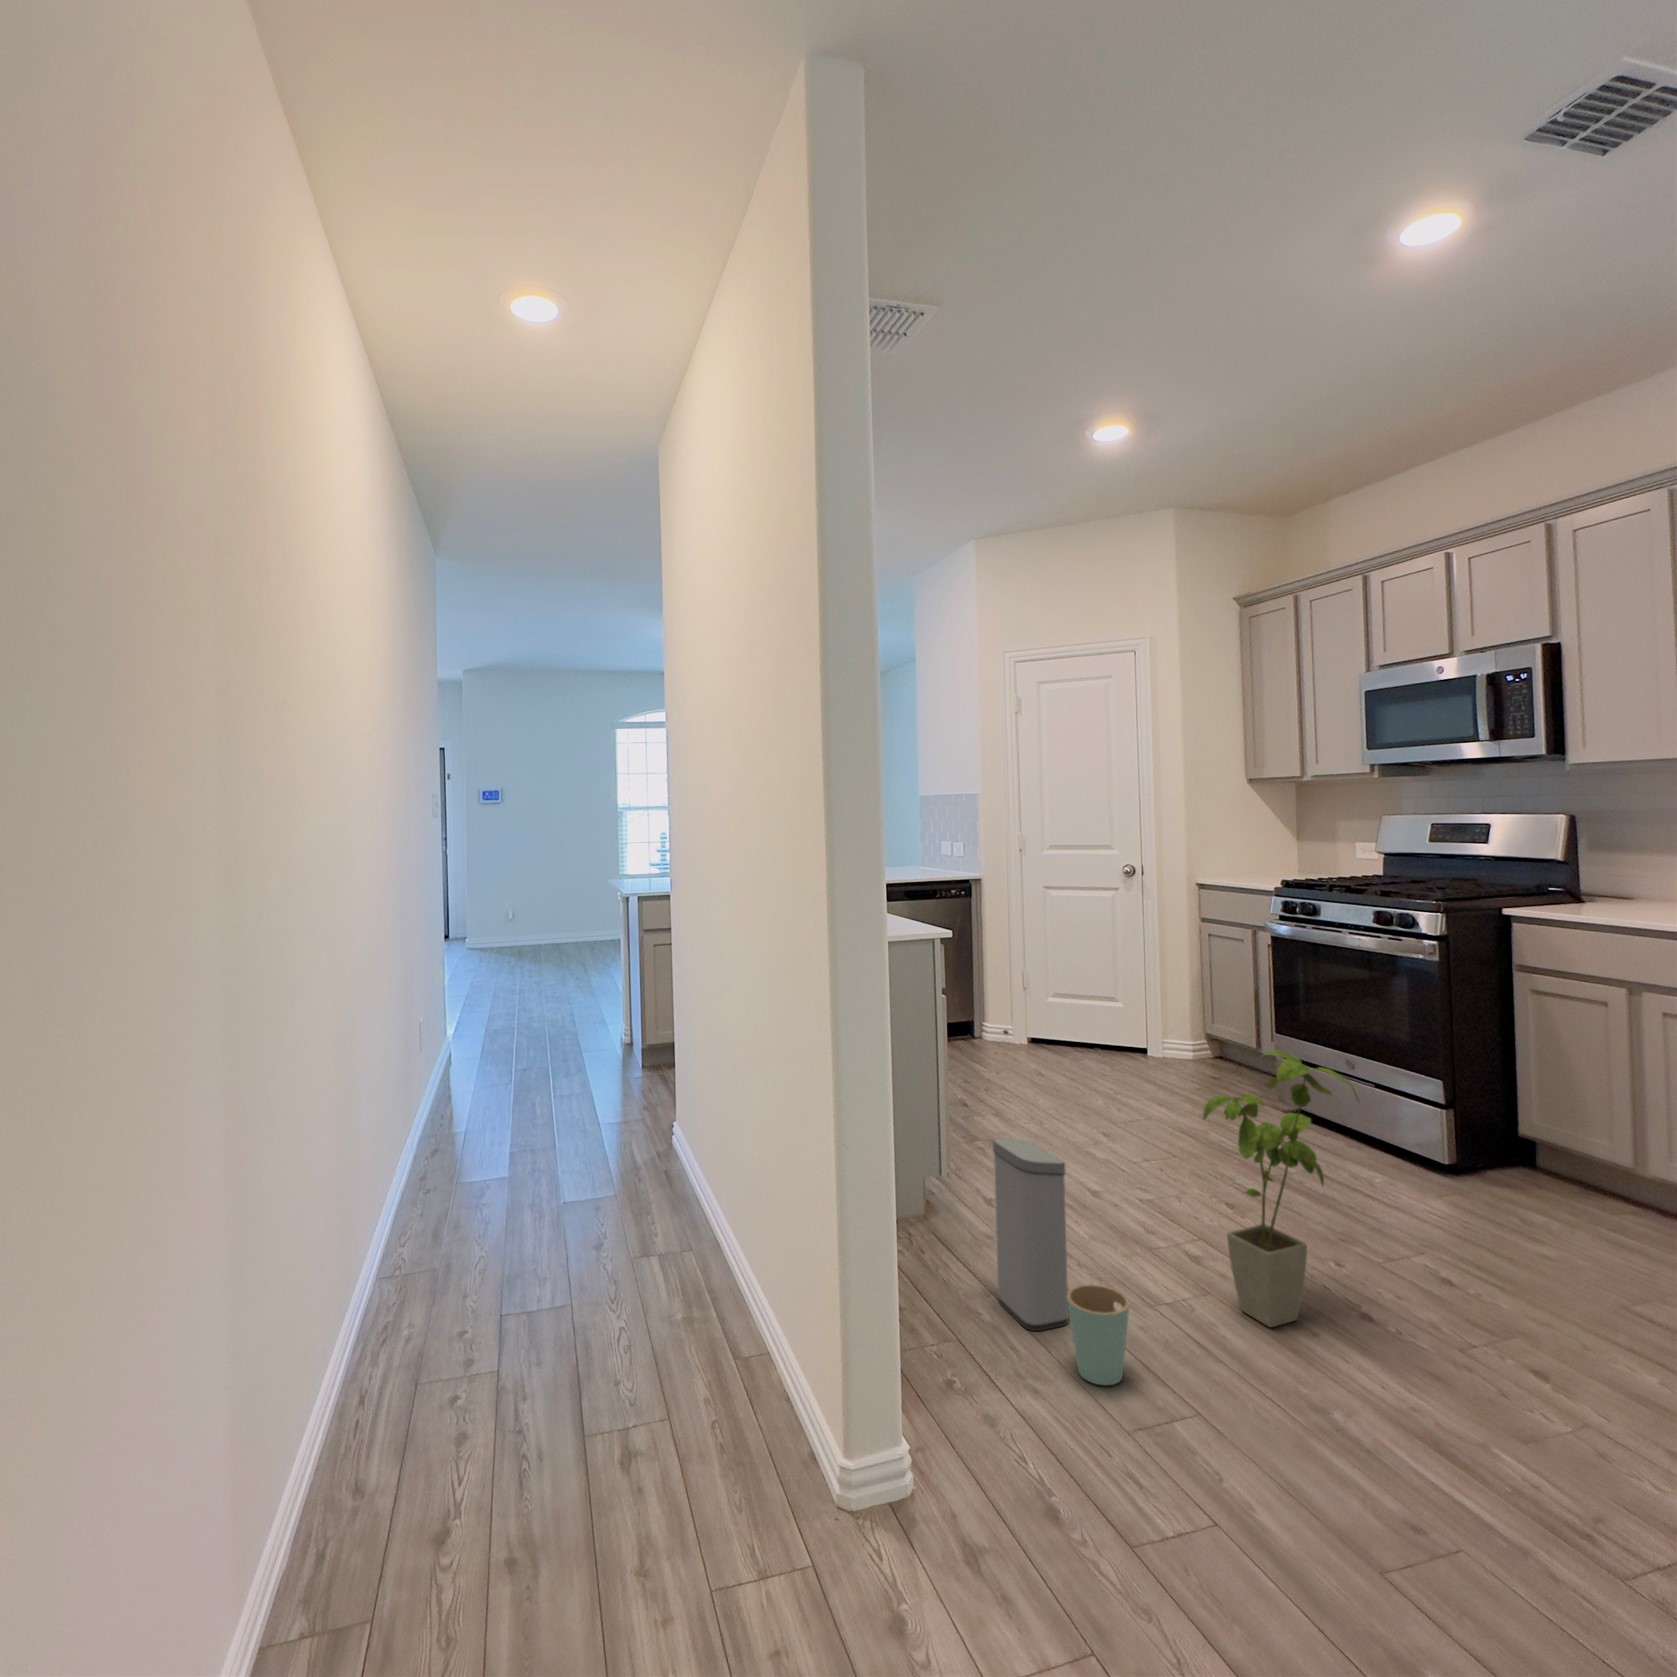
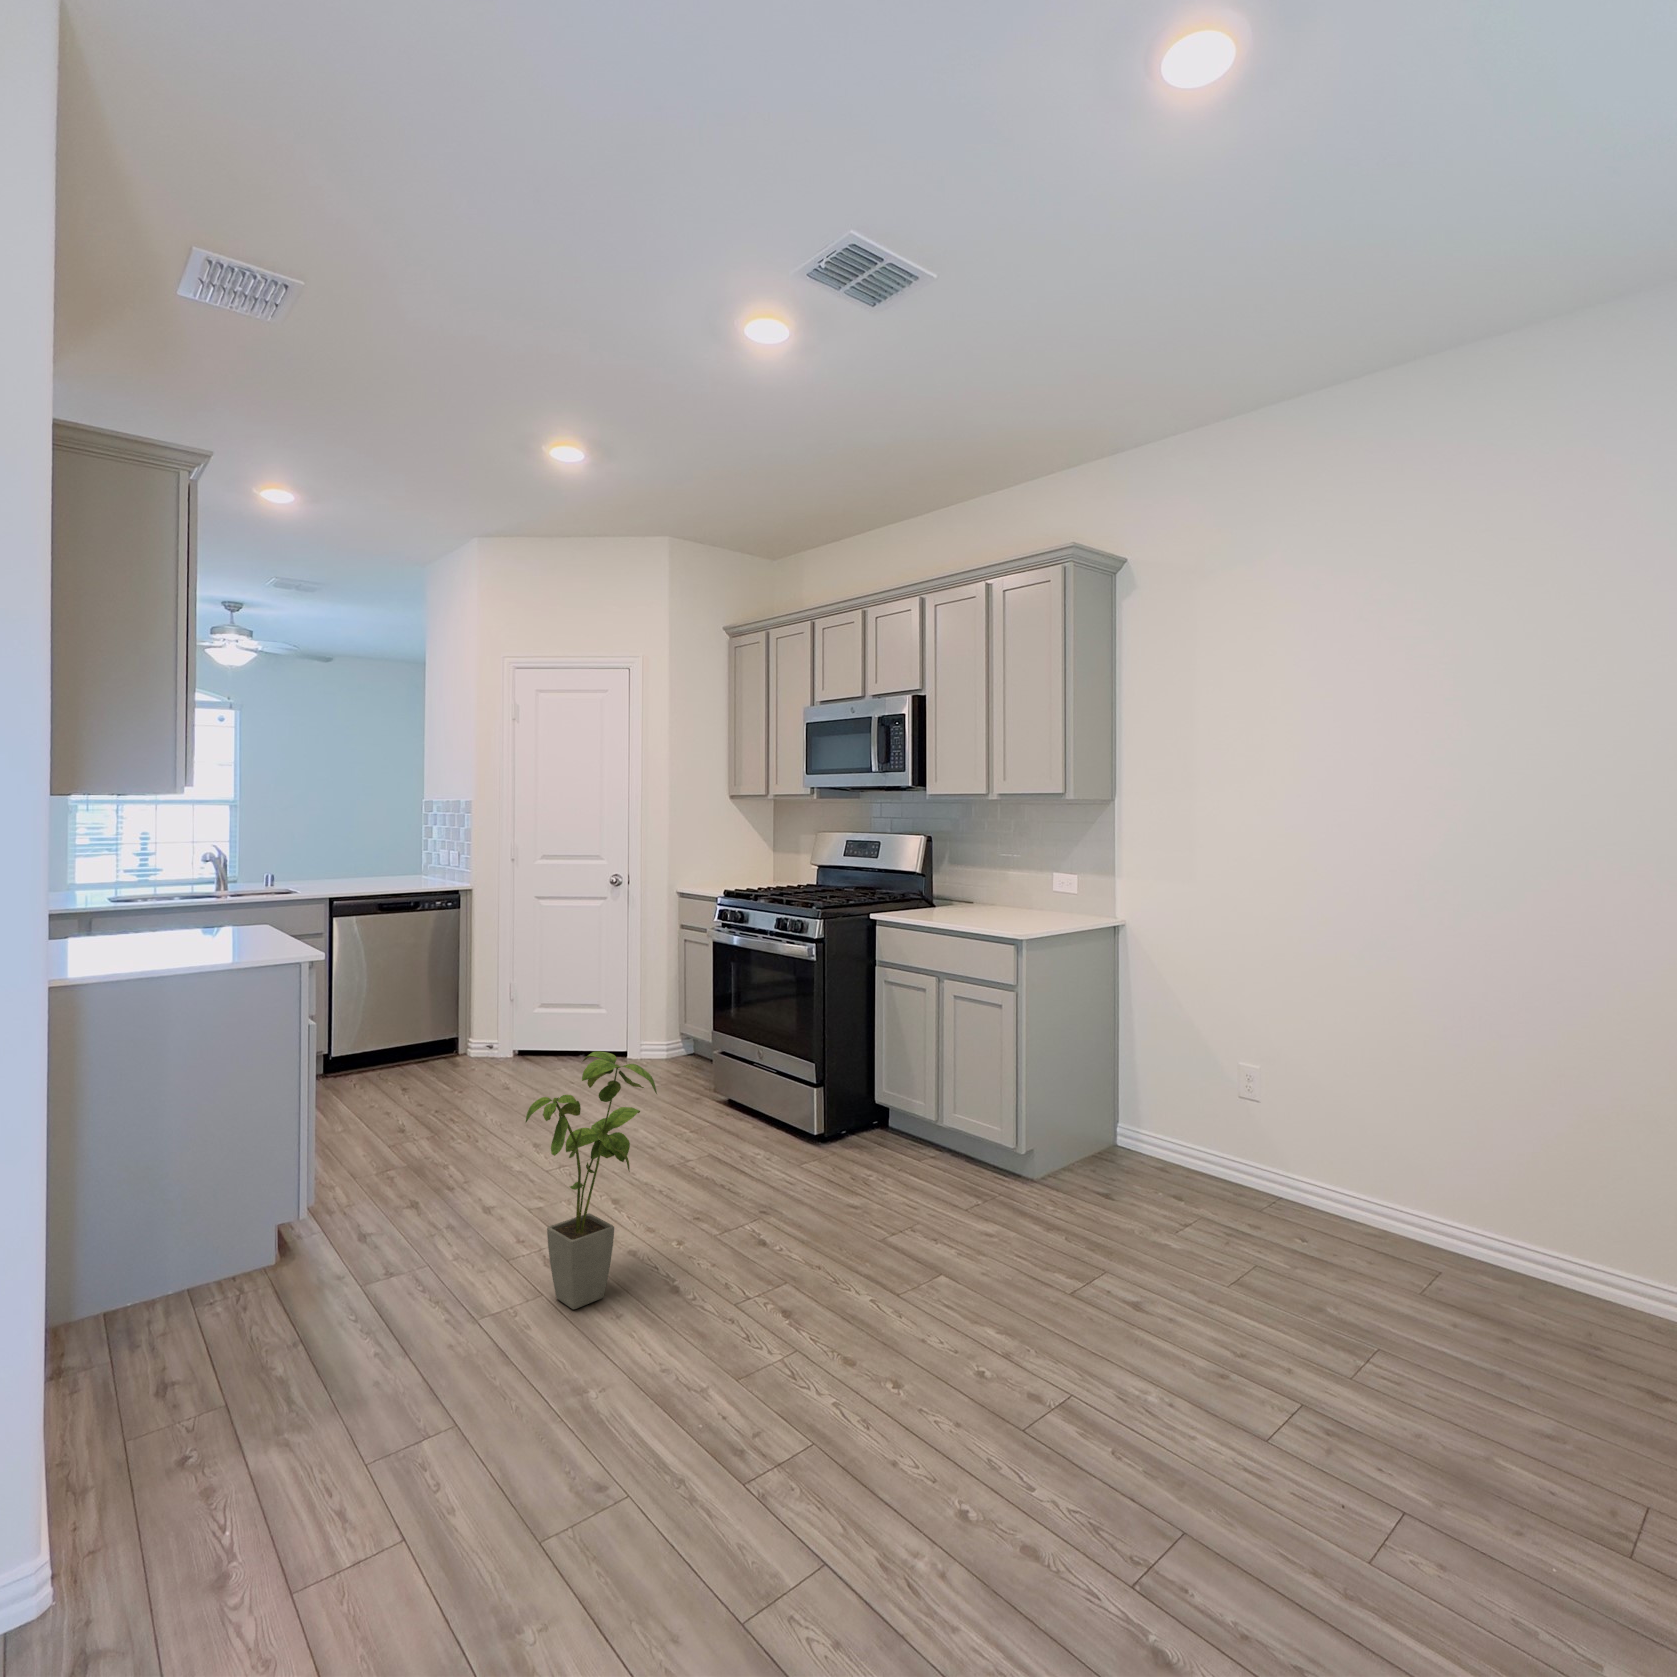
trash can: present [993,1138,1129,1385] -> none [303,1163,405,1401]

